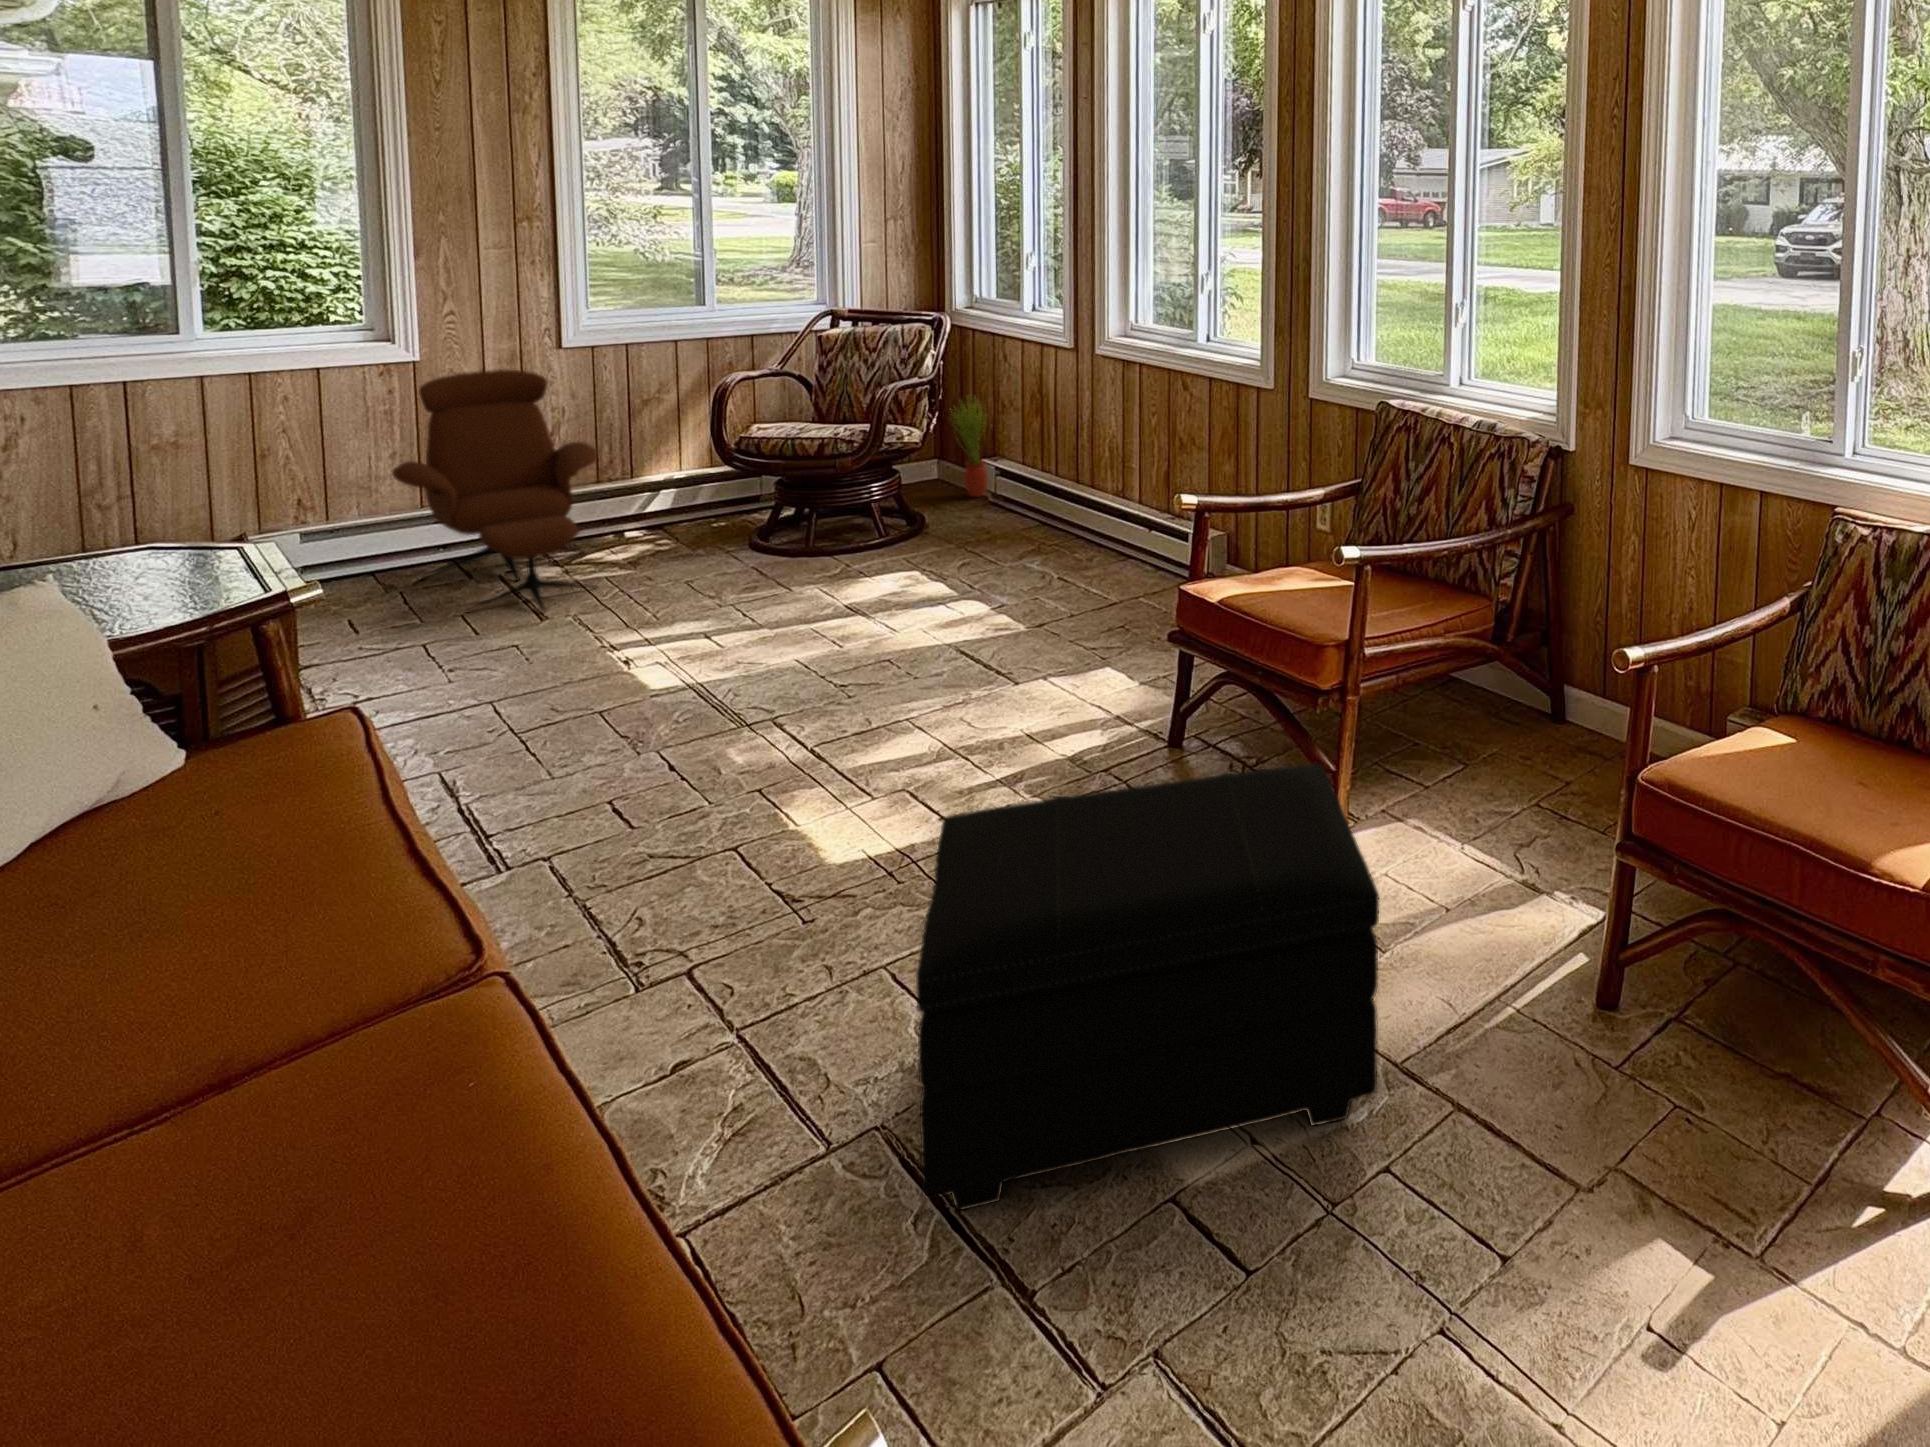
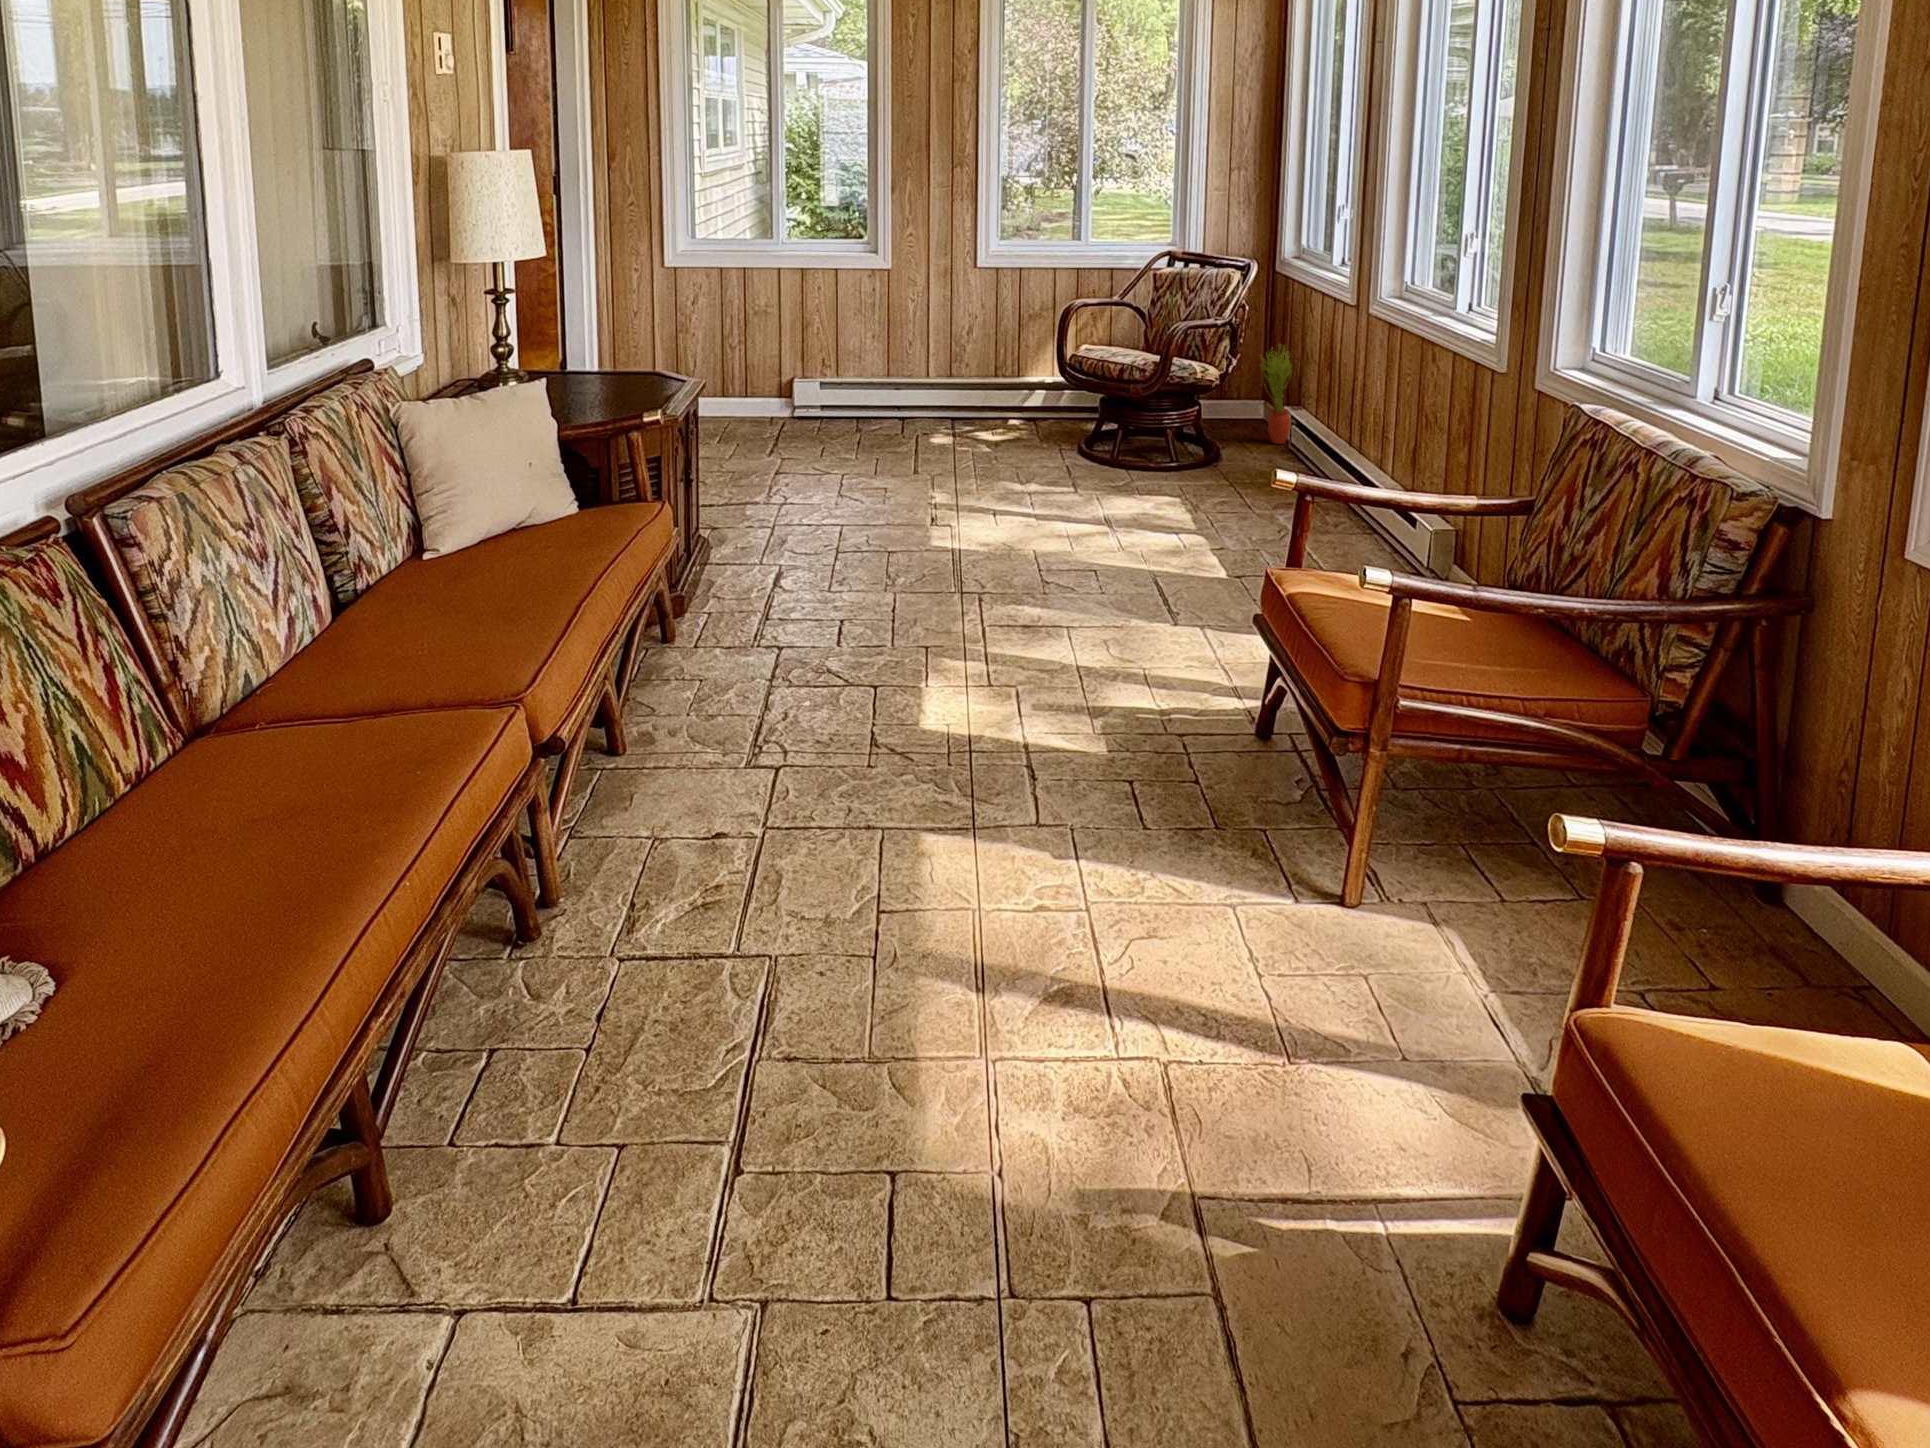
lounge chair: present [392,369,598,613] -> none [860,281,982,470]
footstool: present [916,764,1379,1210] -> none [716,713,1222,1216]

